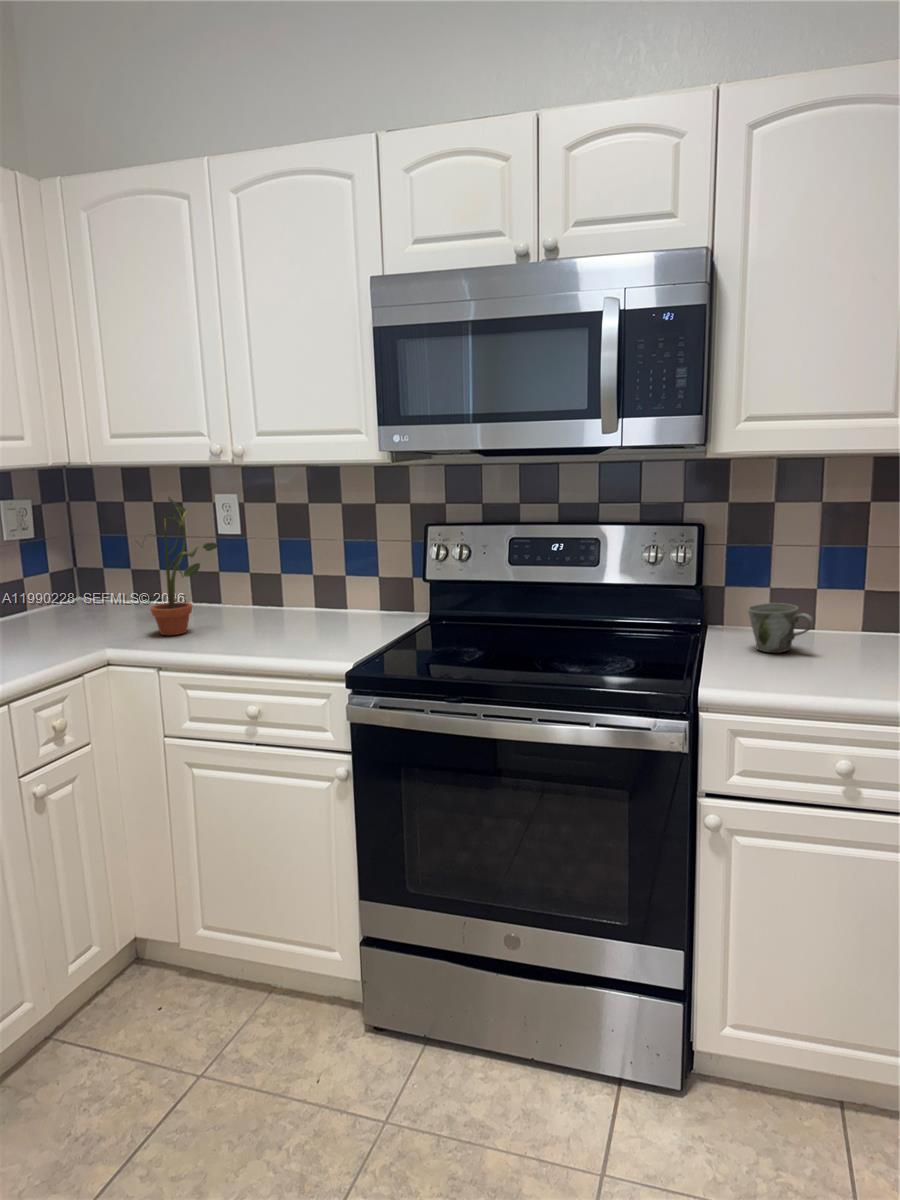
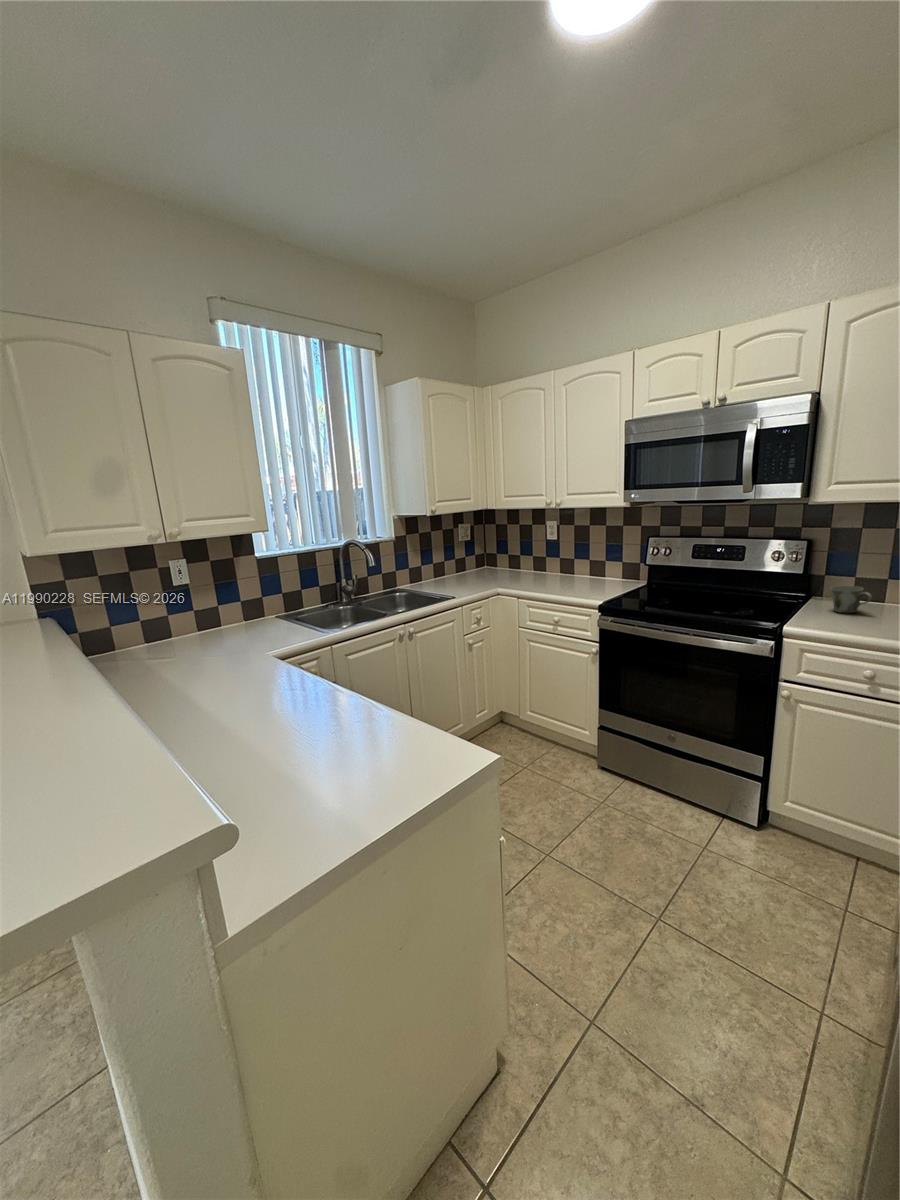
potted plant: present [142,497,218,635] -> none [512,522,547,584]

